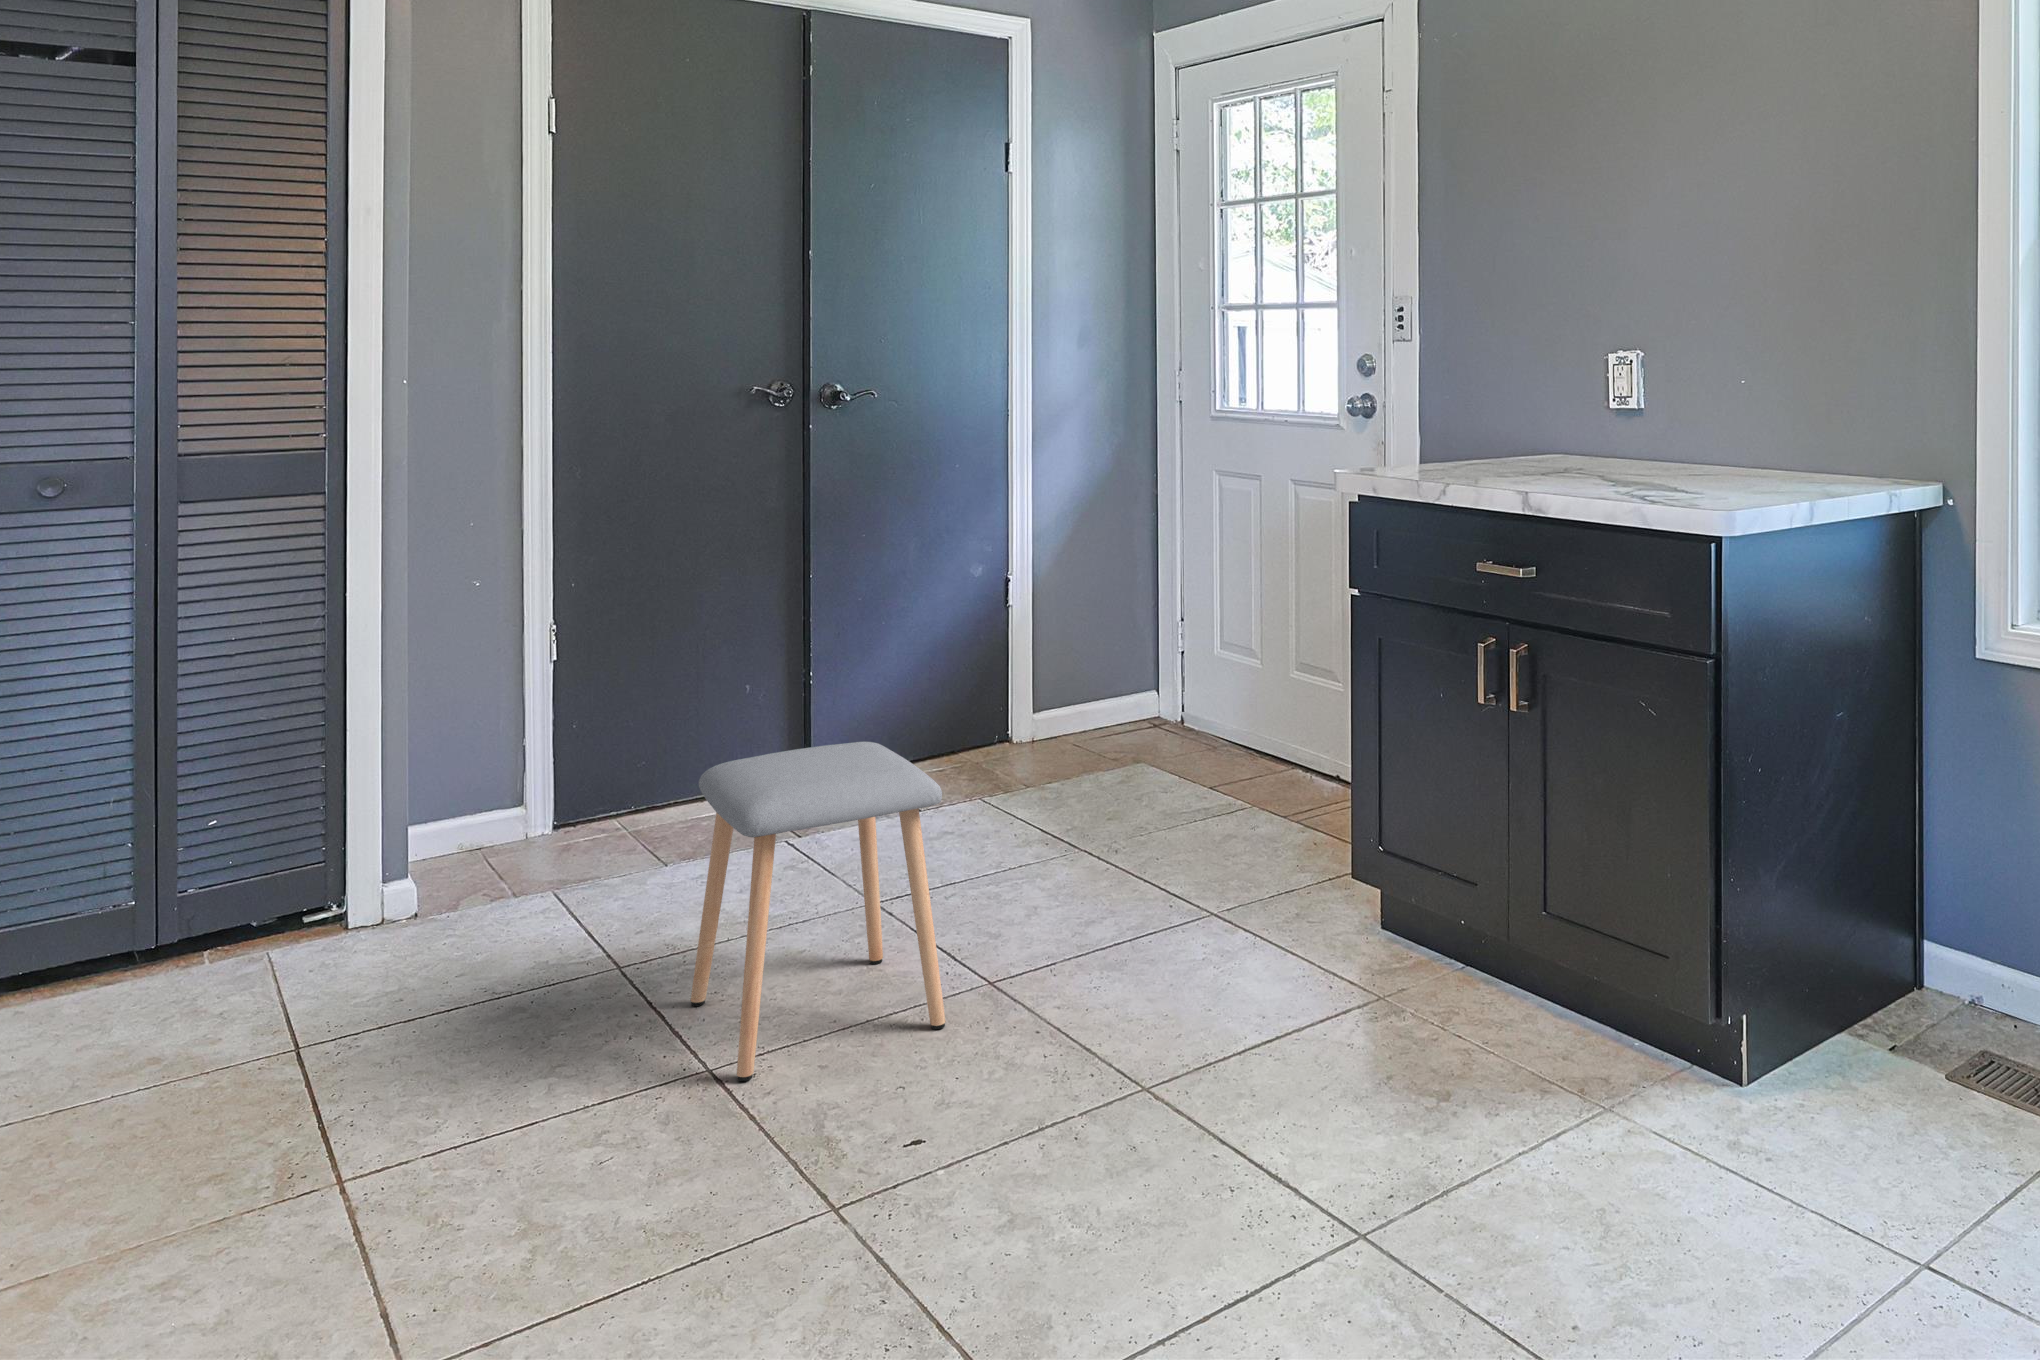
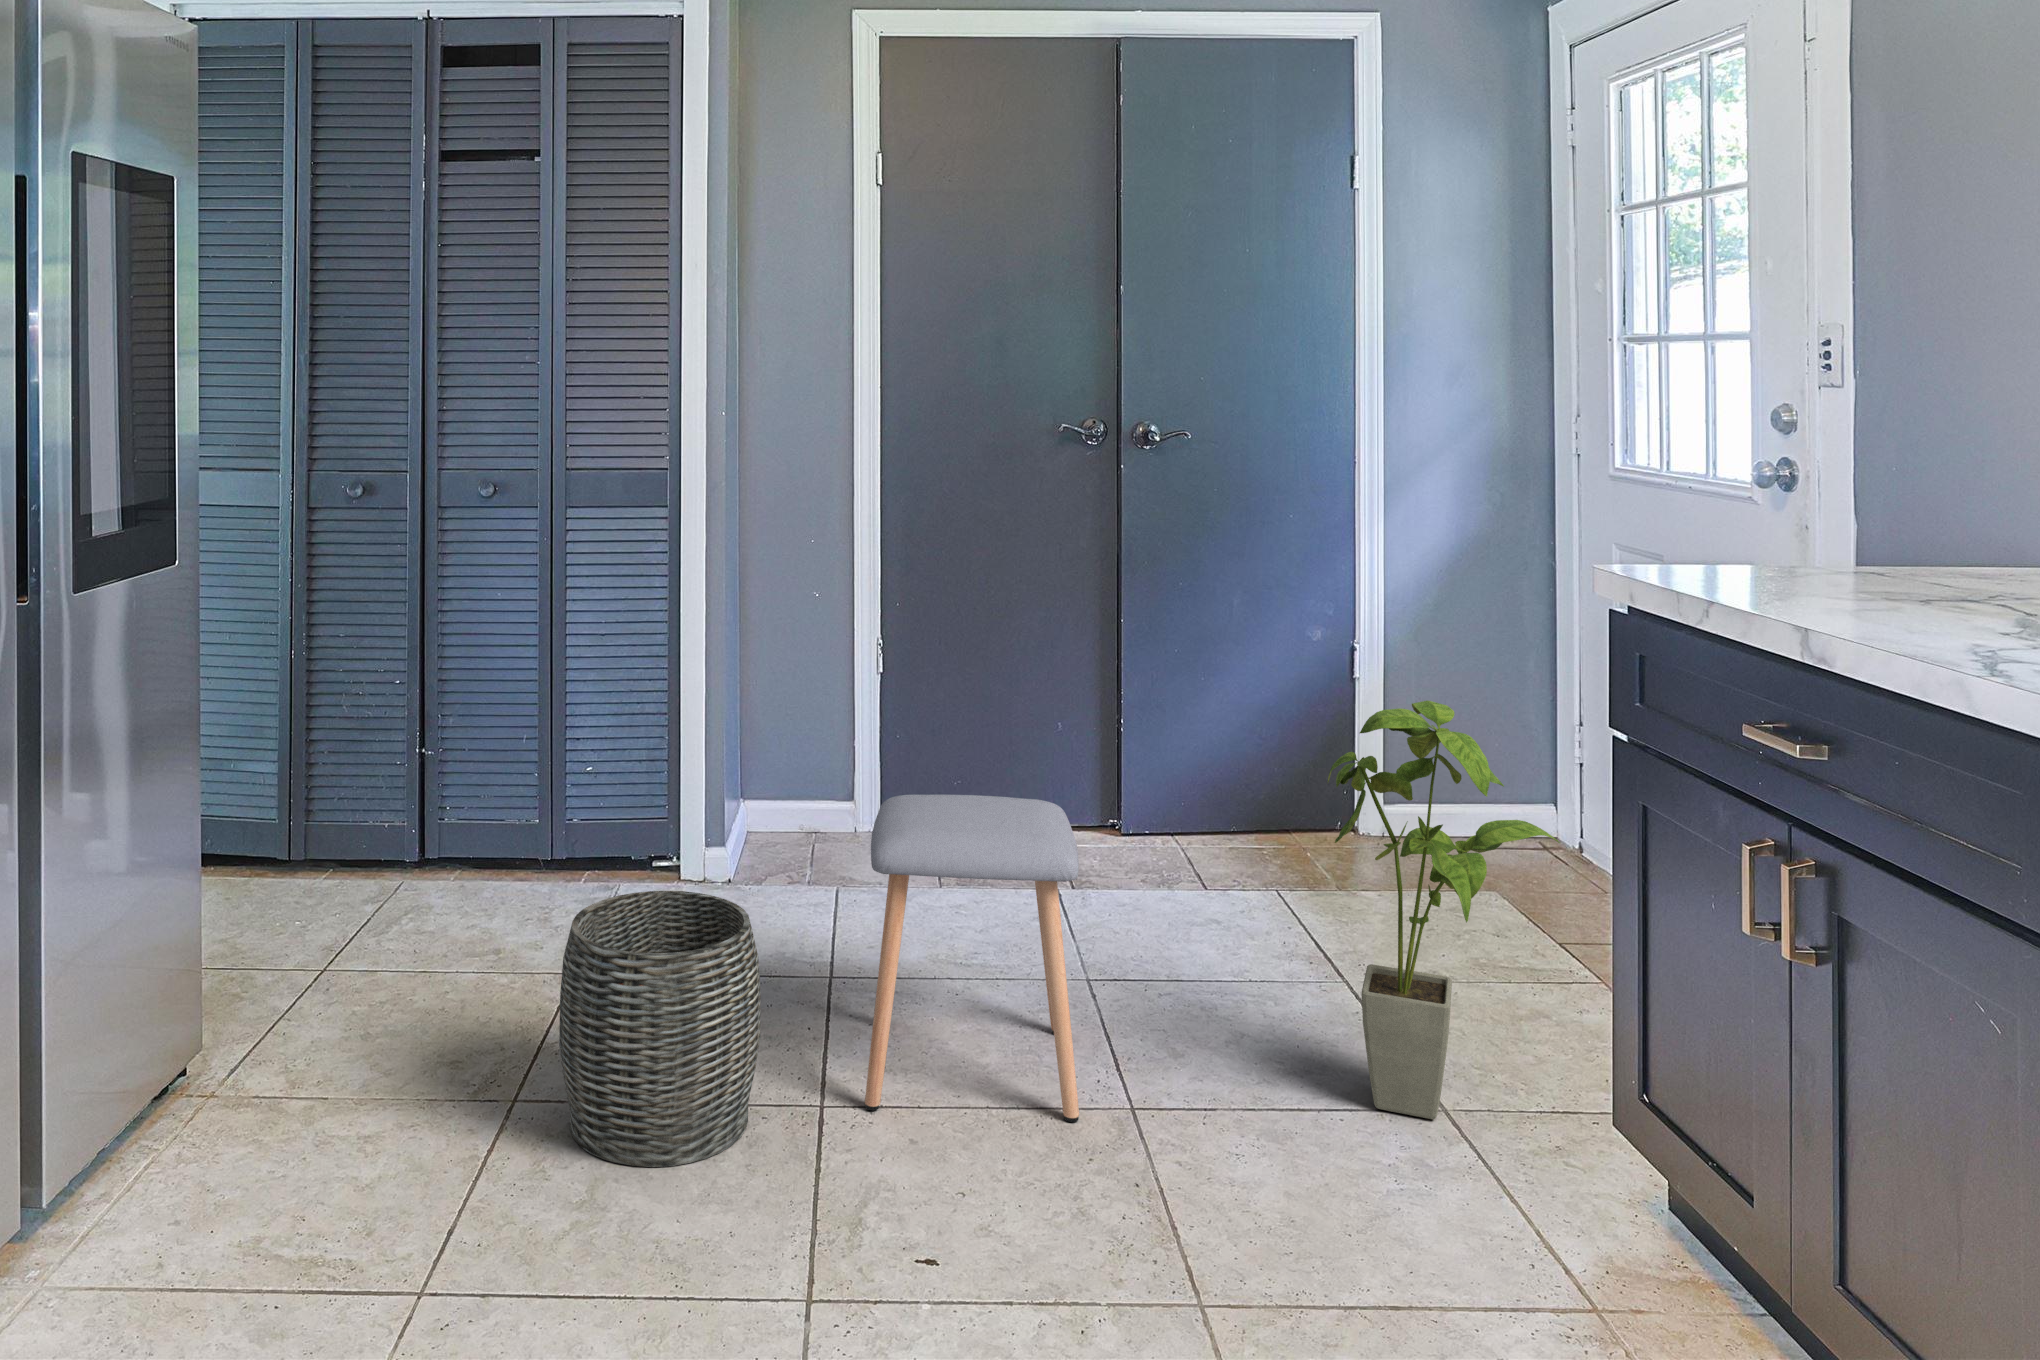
house plant: none [1114,597,1285,942] -> present [1328,701,1560,1119]
woven basket: none [383,906,638,1228] -> present [559,891,761,1167]

